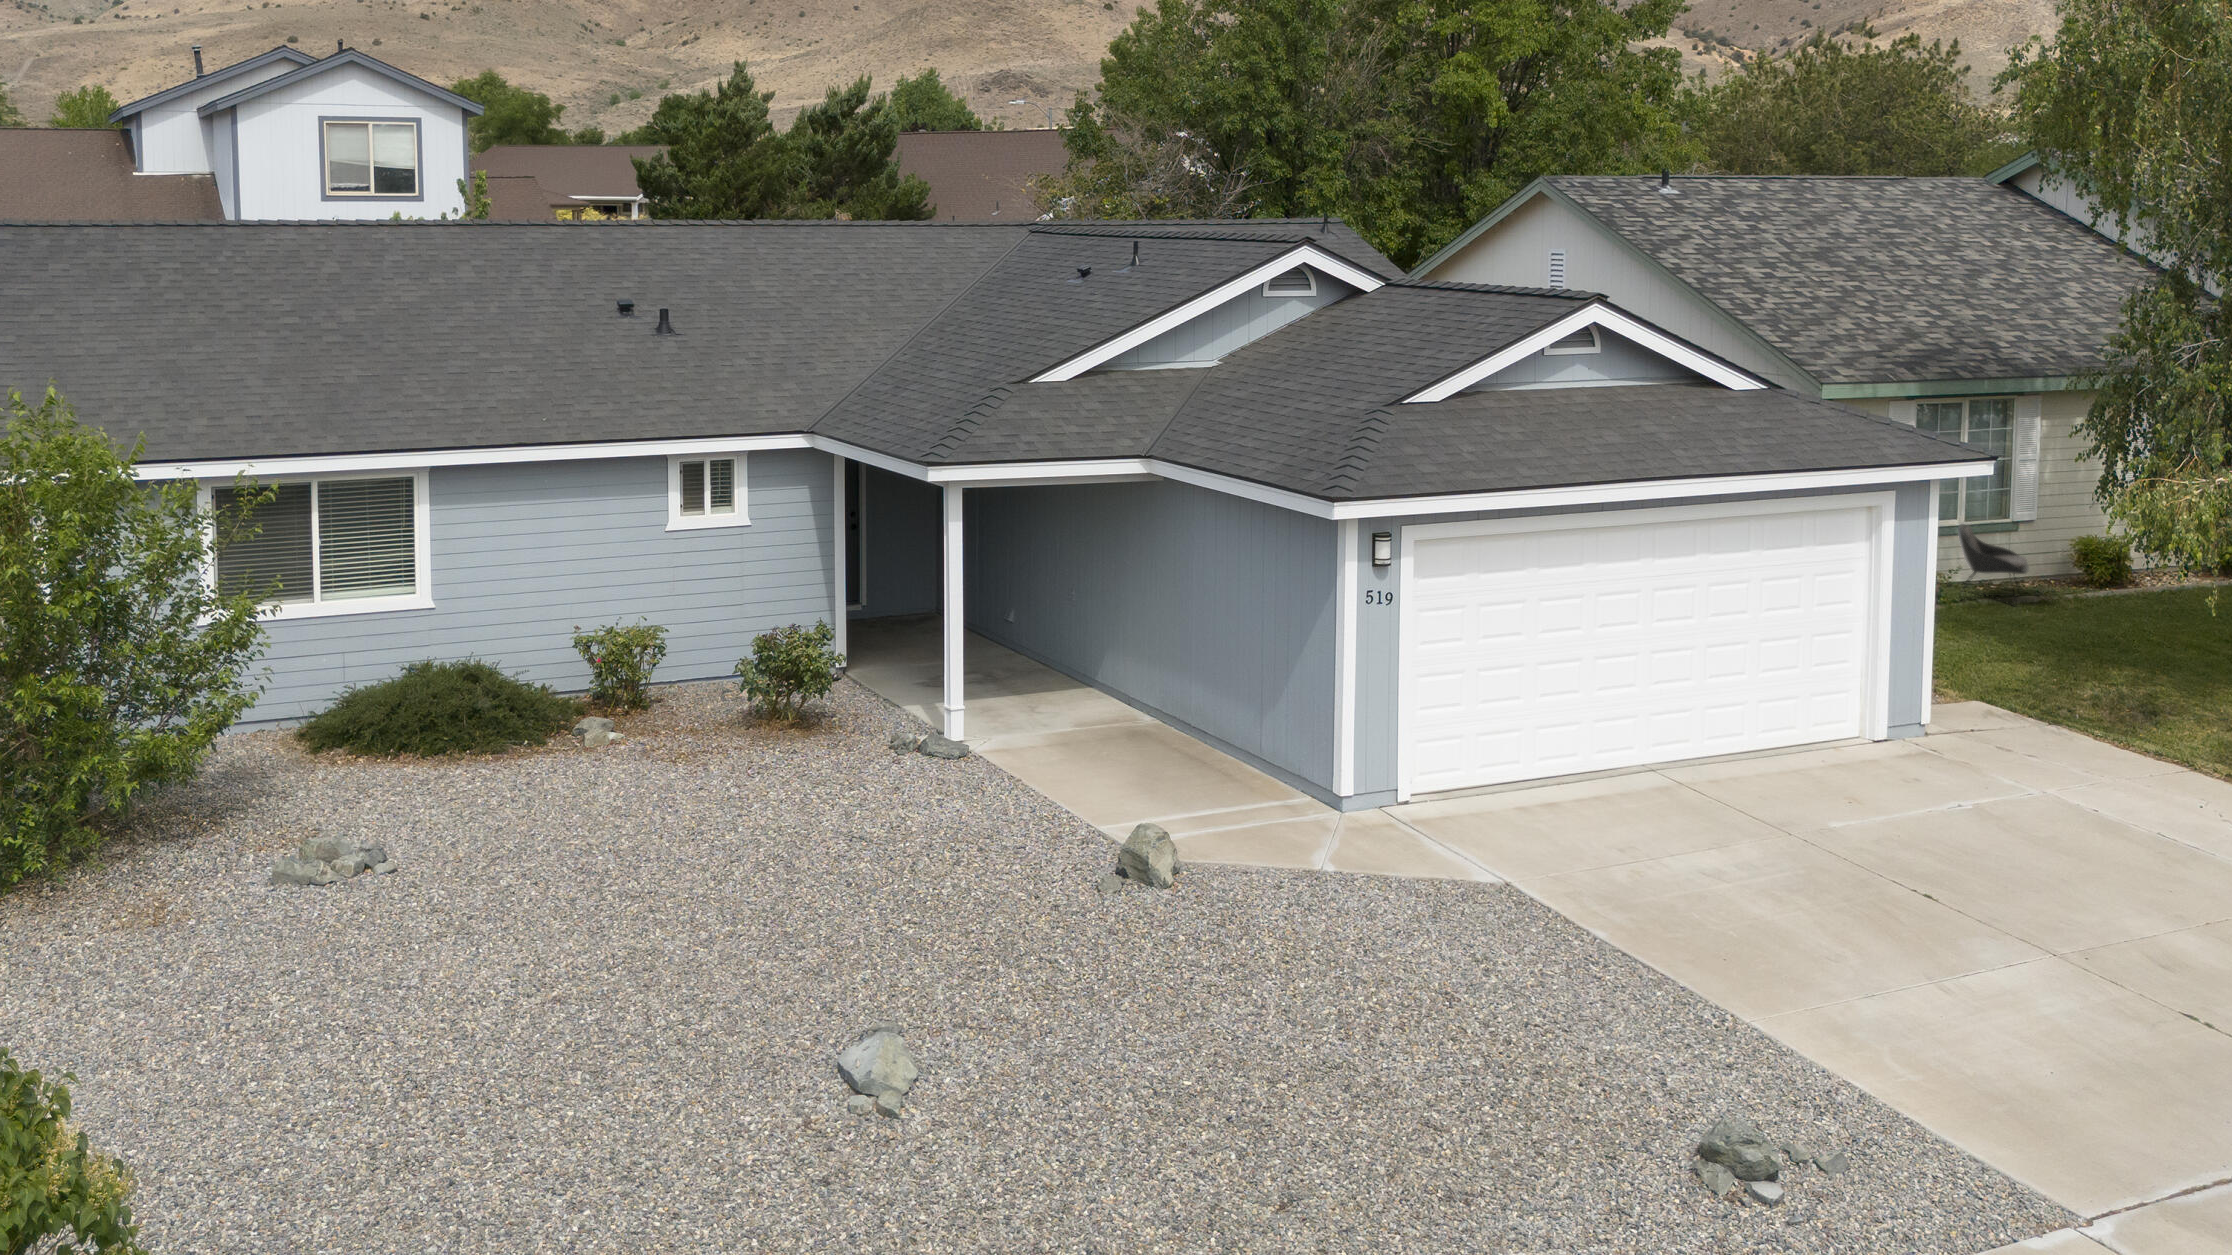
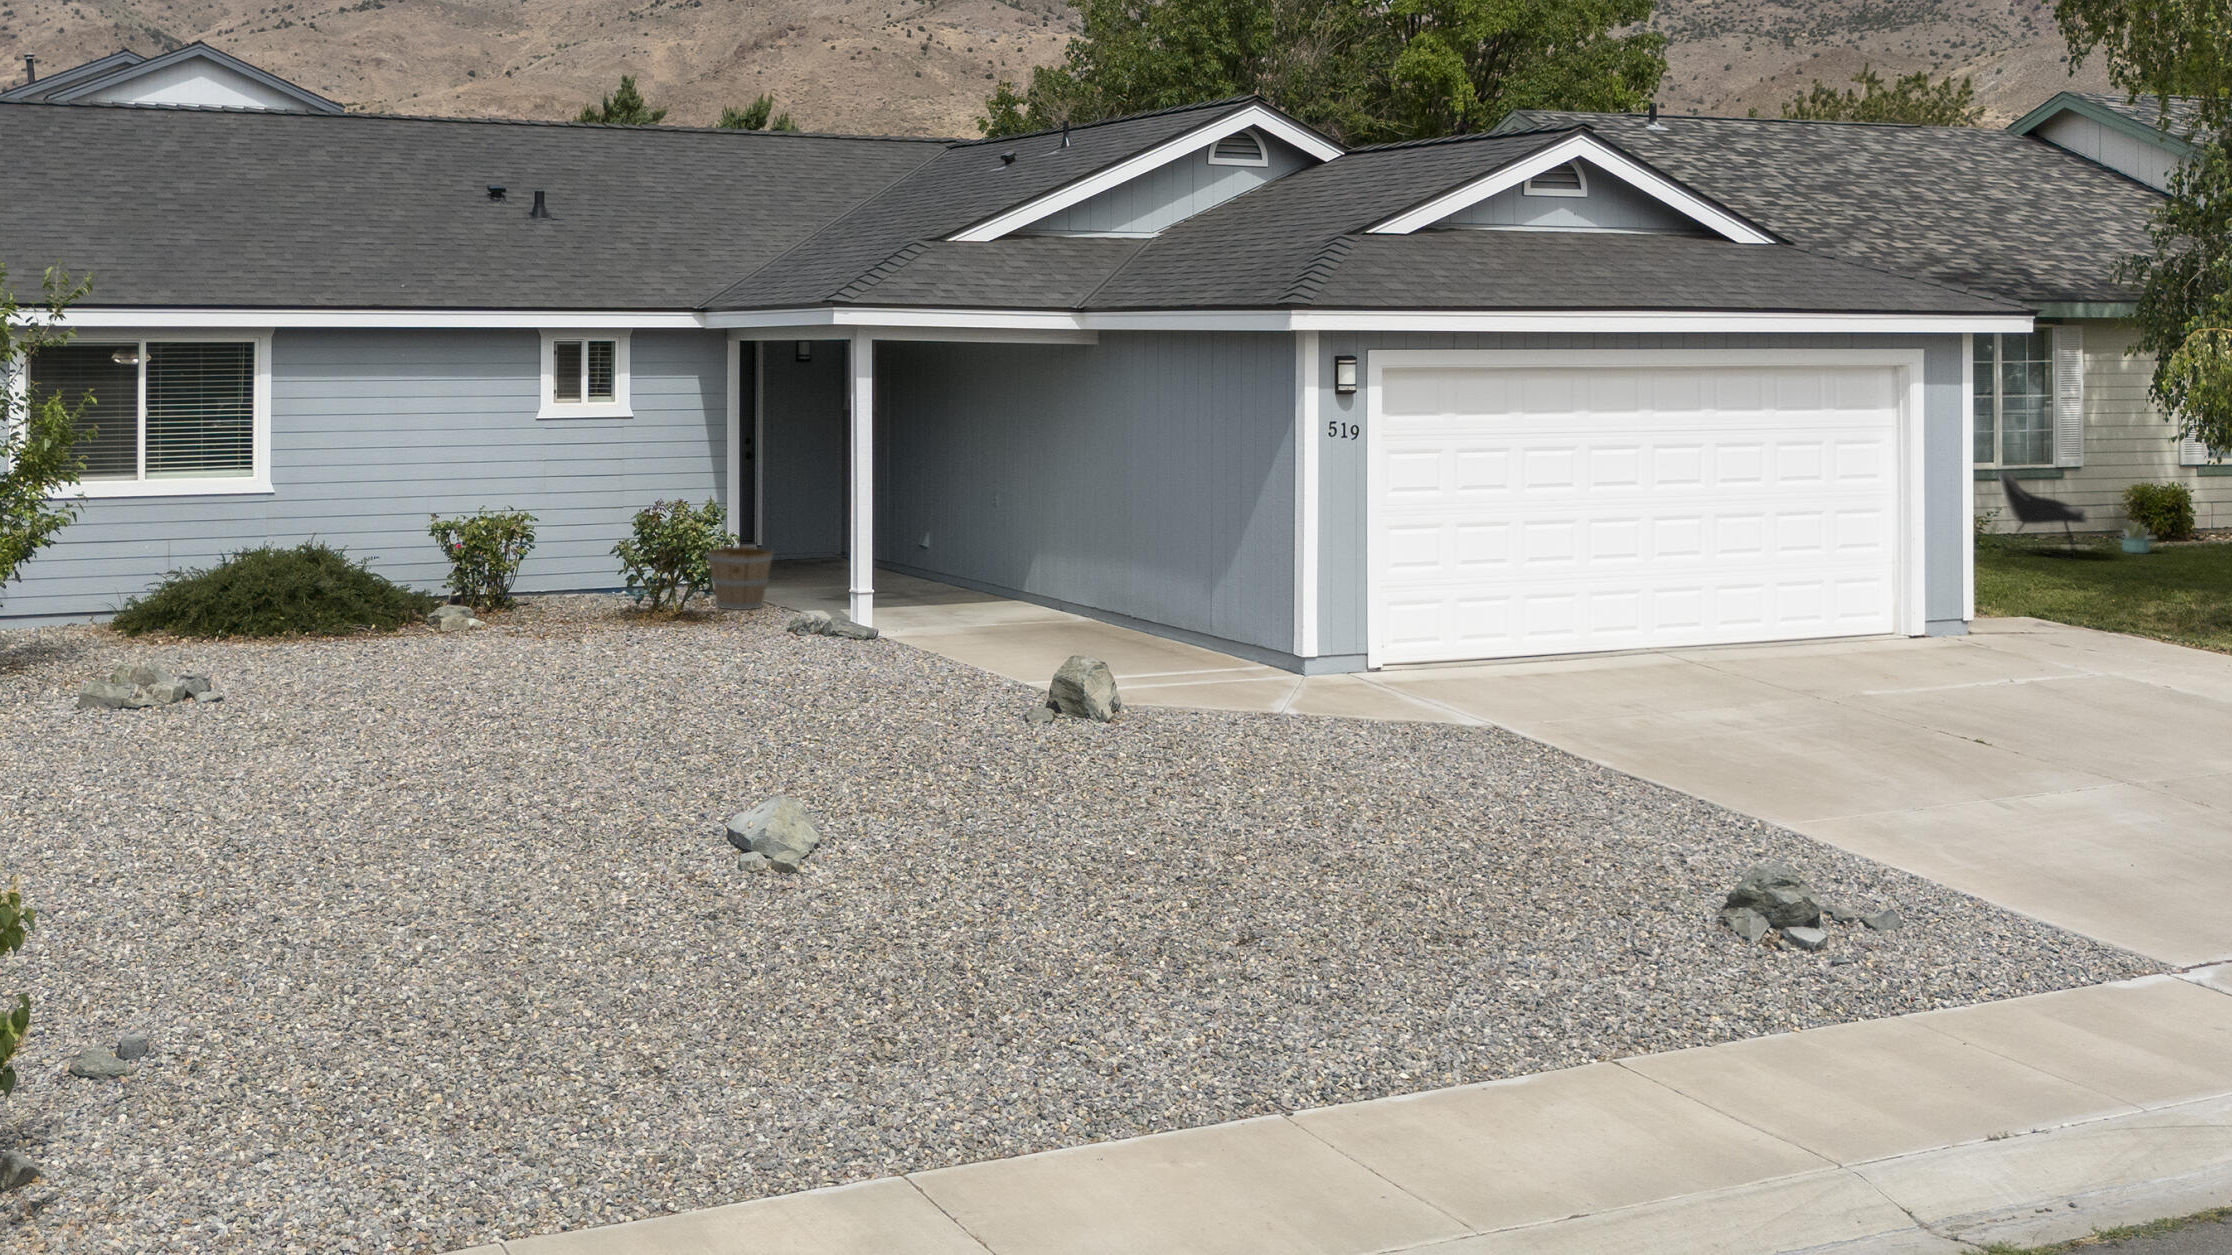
decorative plant: none [2055,566,2088,593] -> present [2119,524,2155,553]
wooden bucket: none [822,657,883,719] -> present [707,546,773,610]

